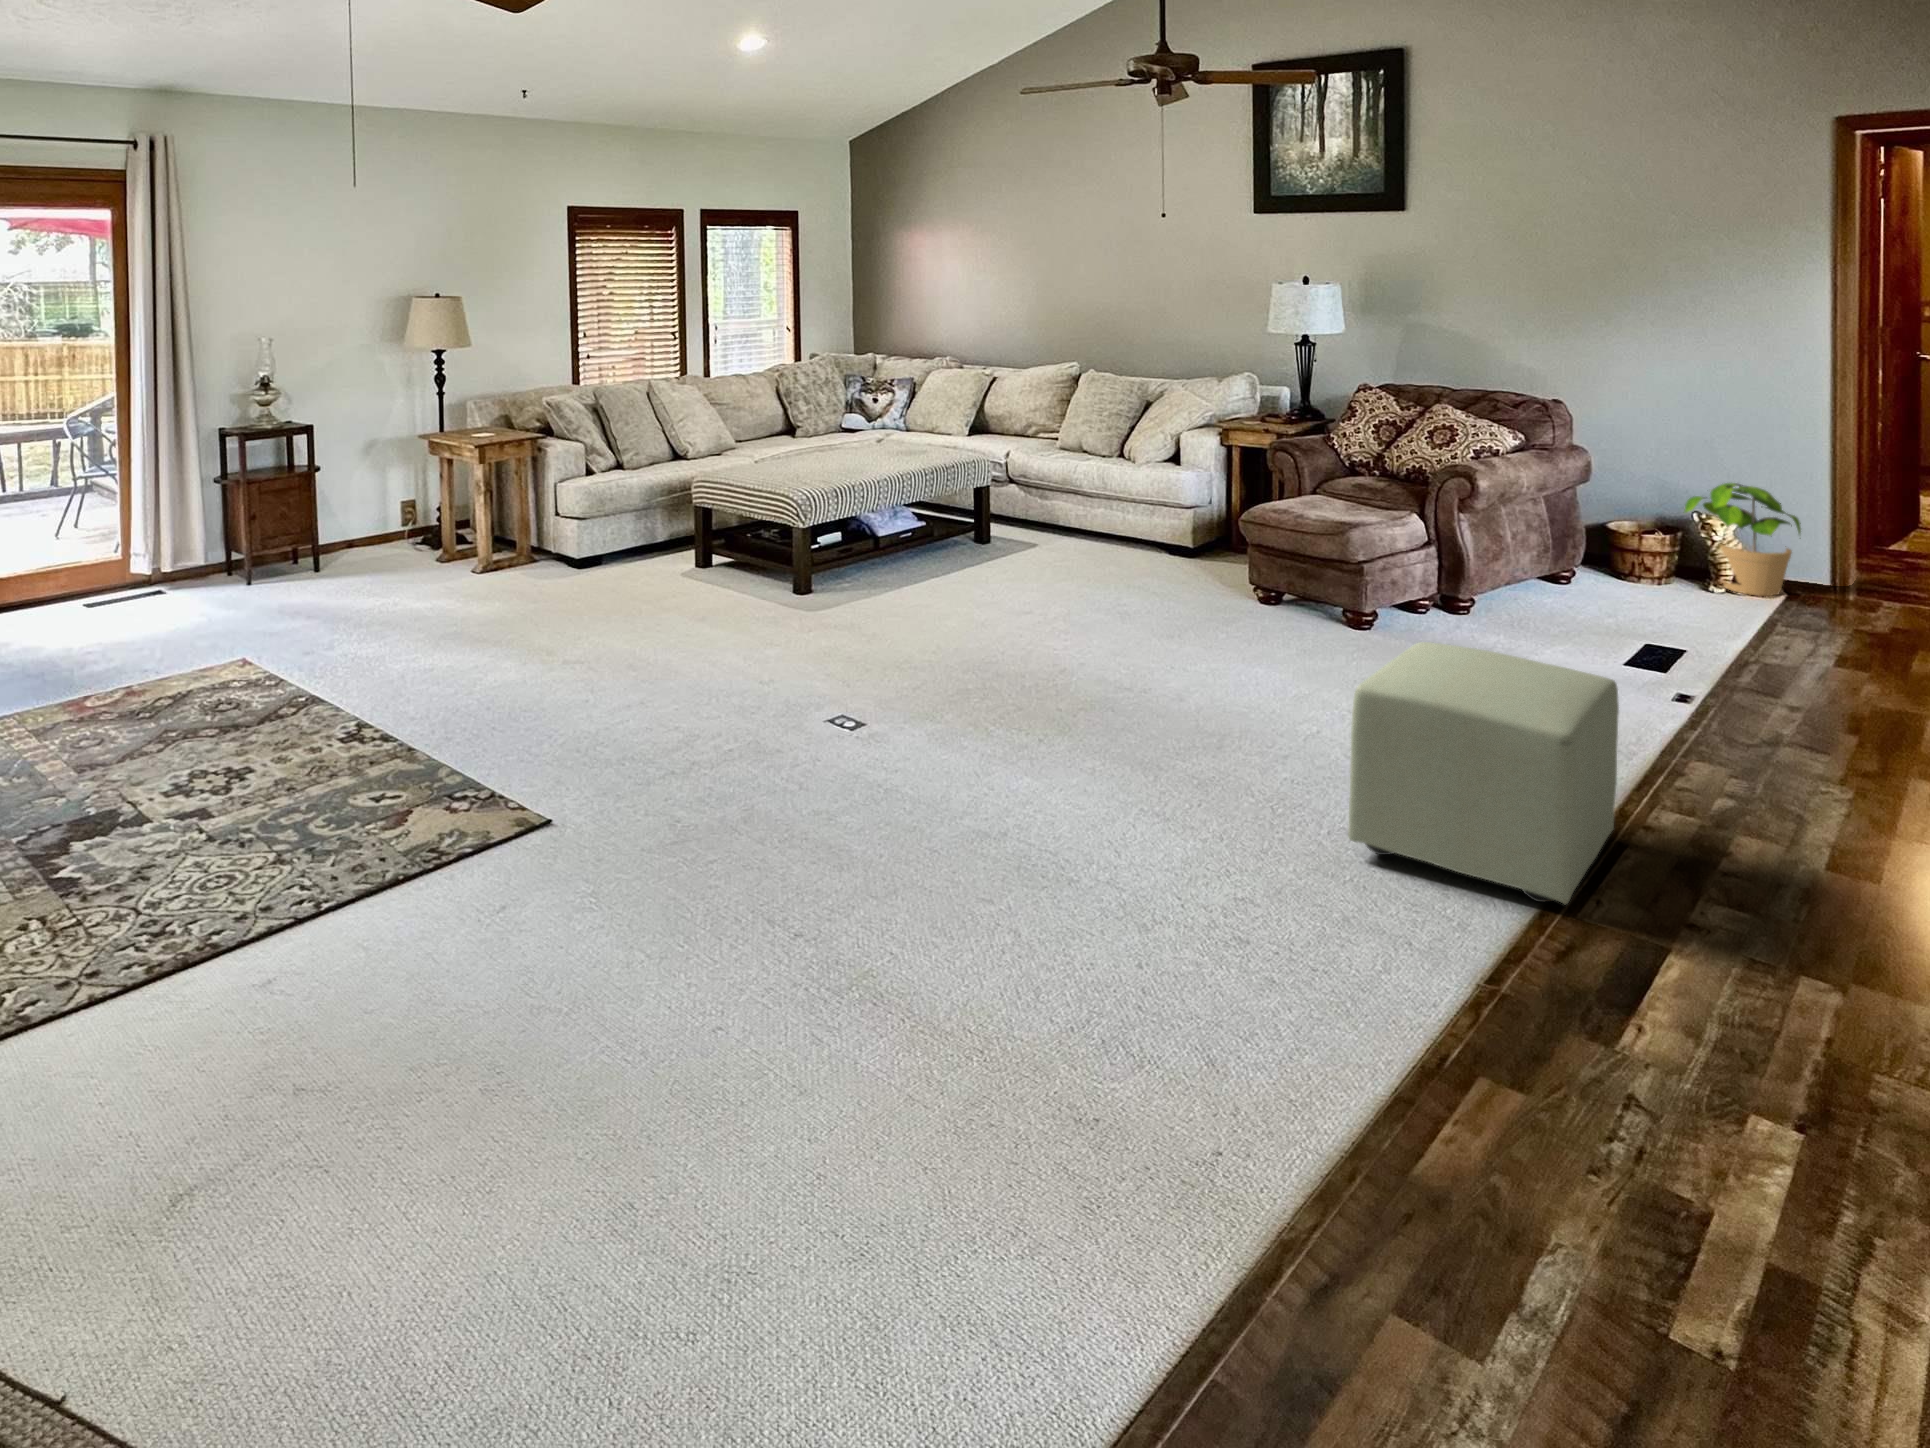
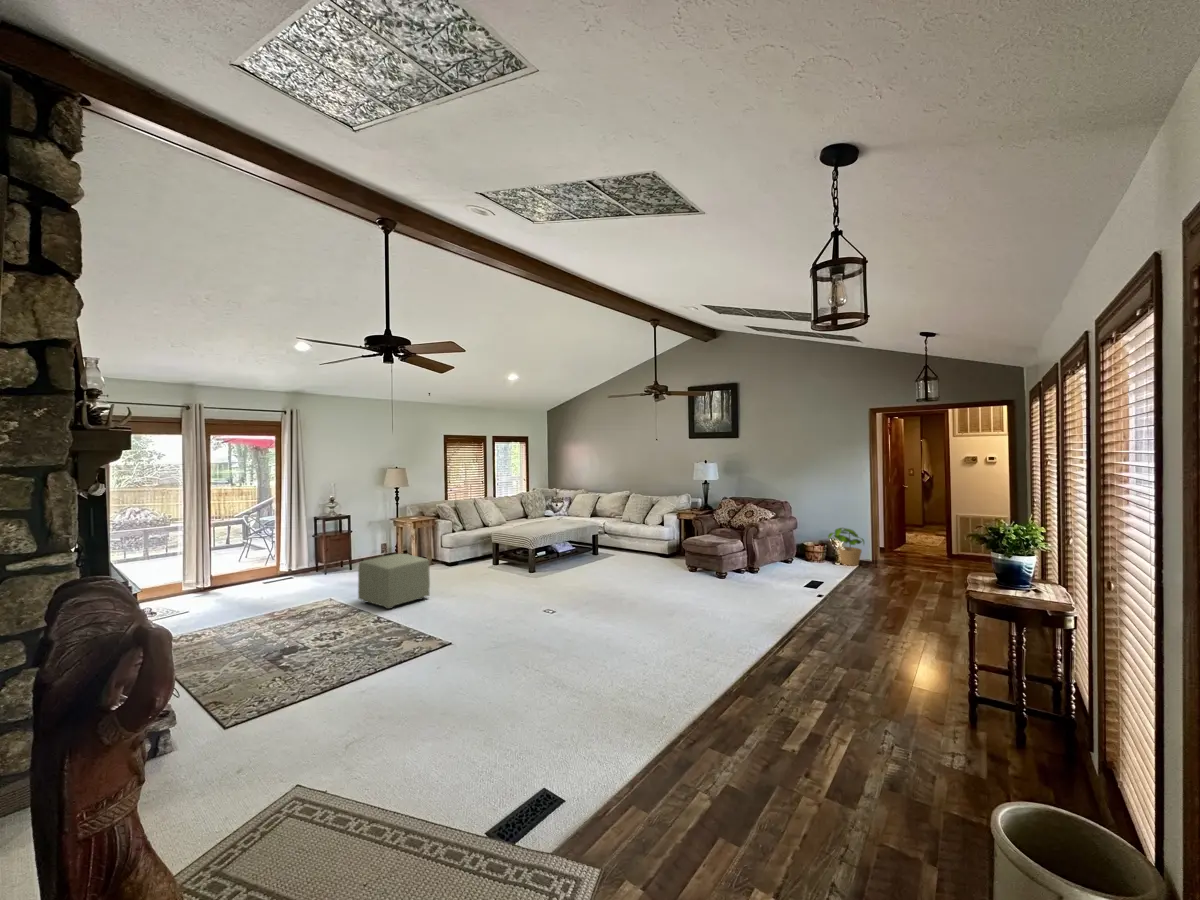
ottoman: present [1348,642,1619,904] -> present [358,554,430,609]

